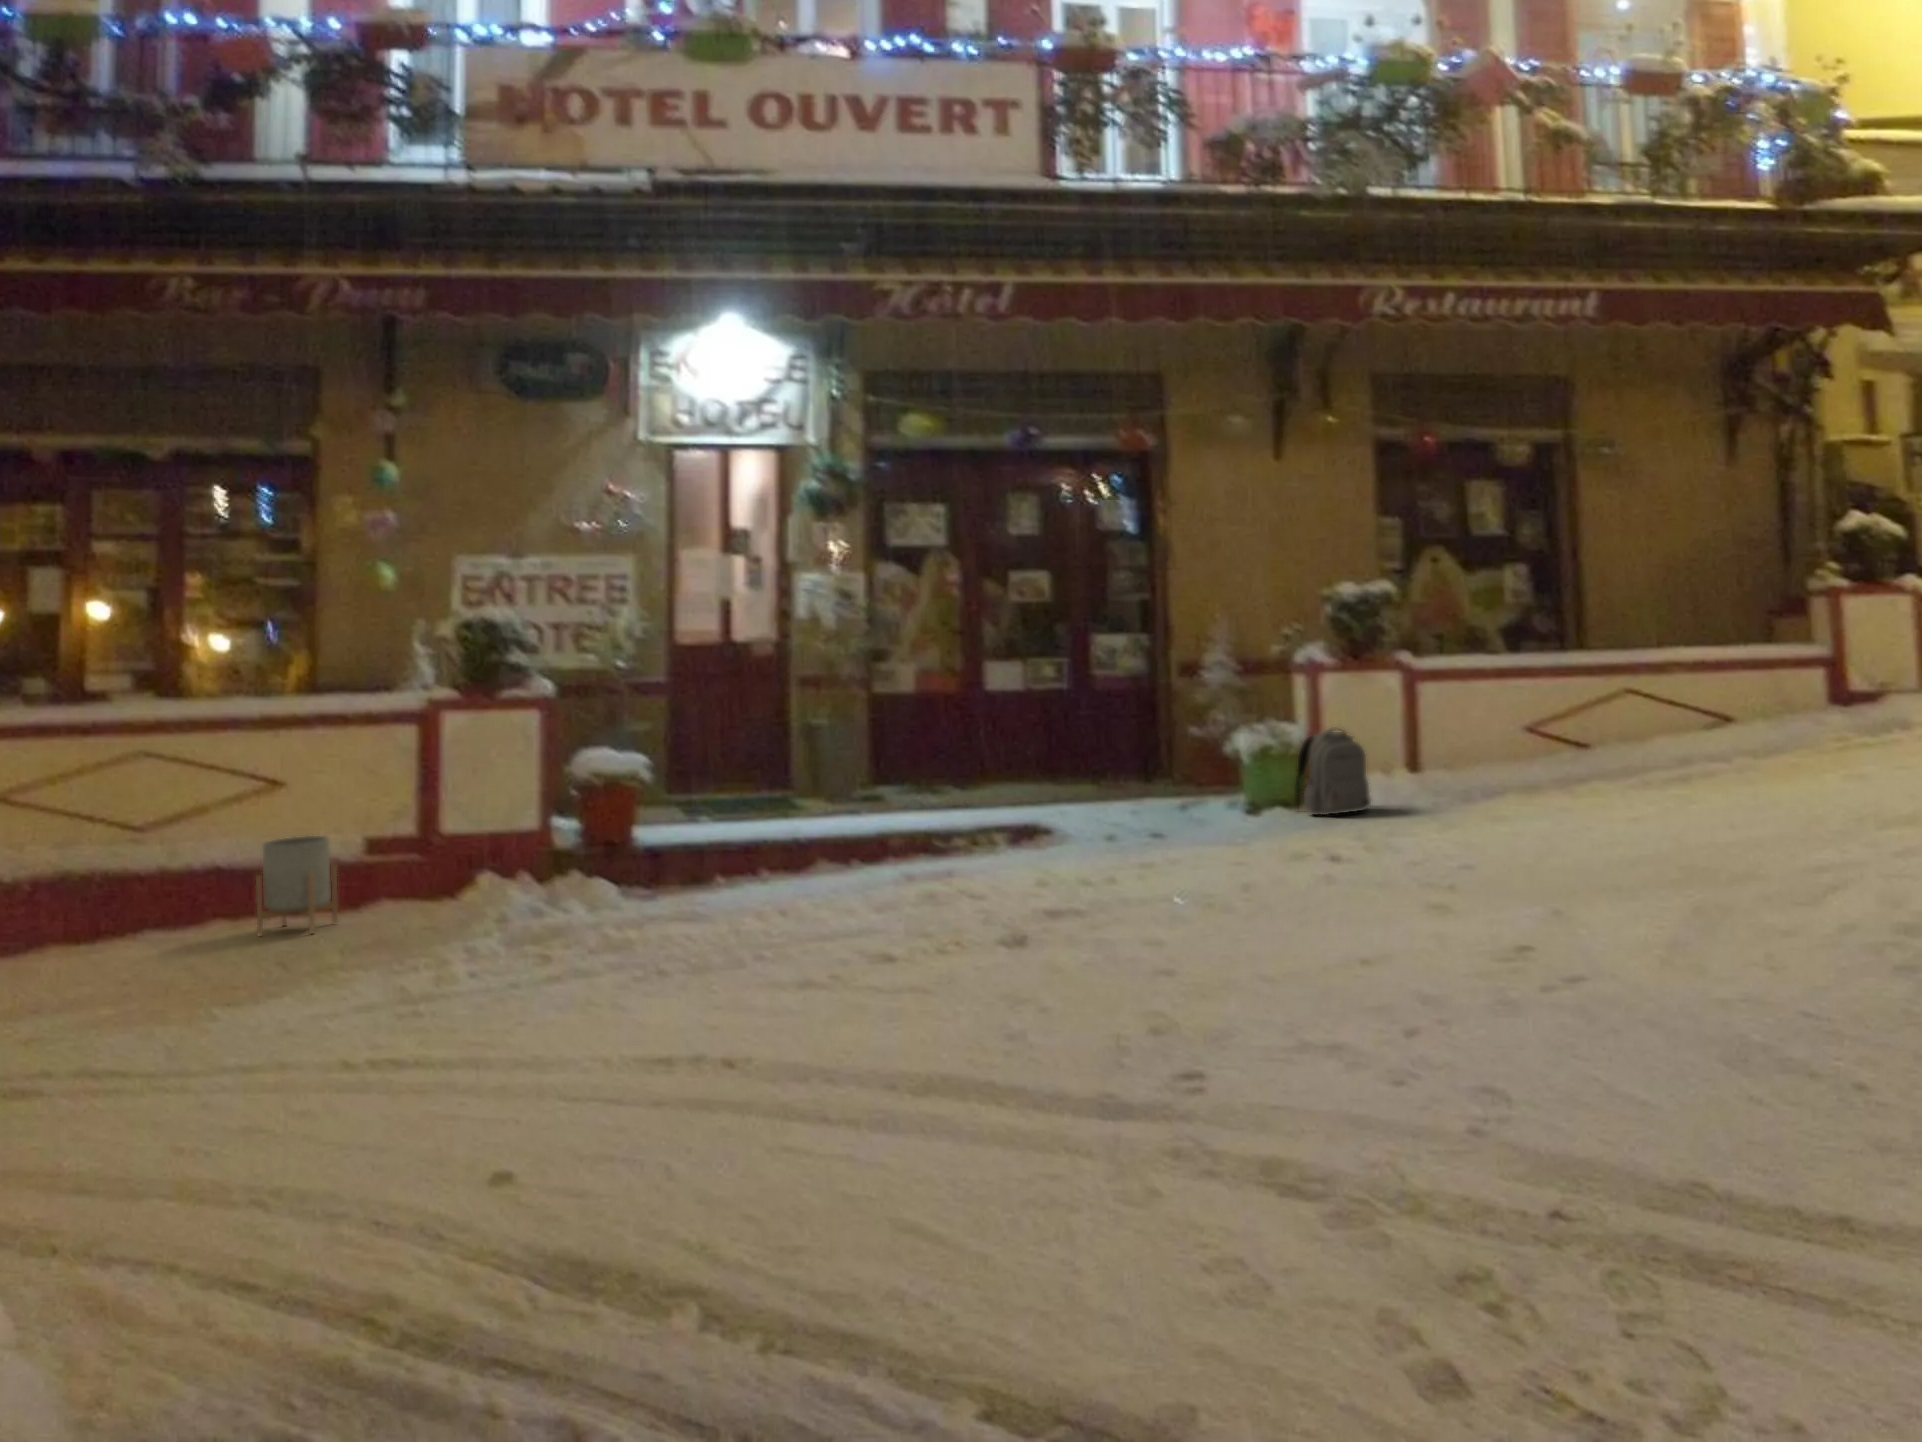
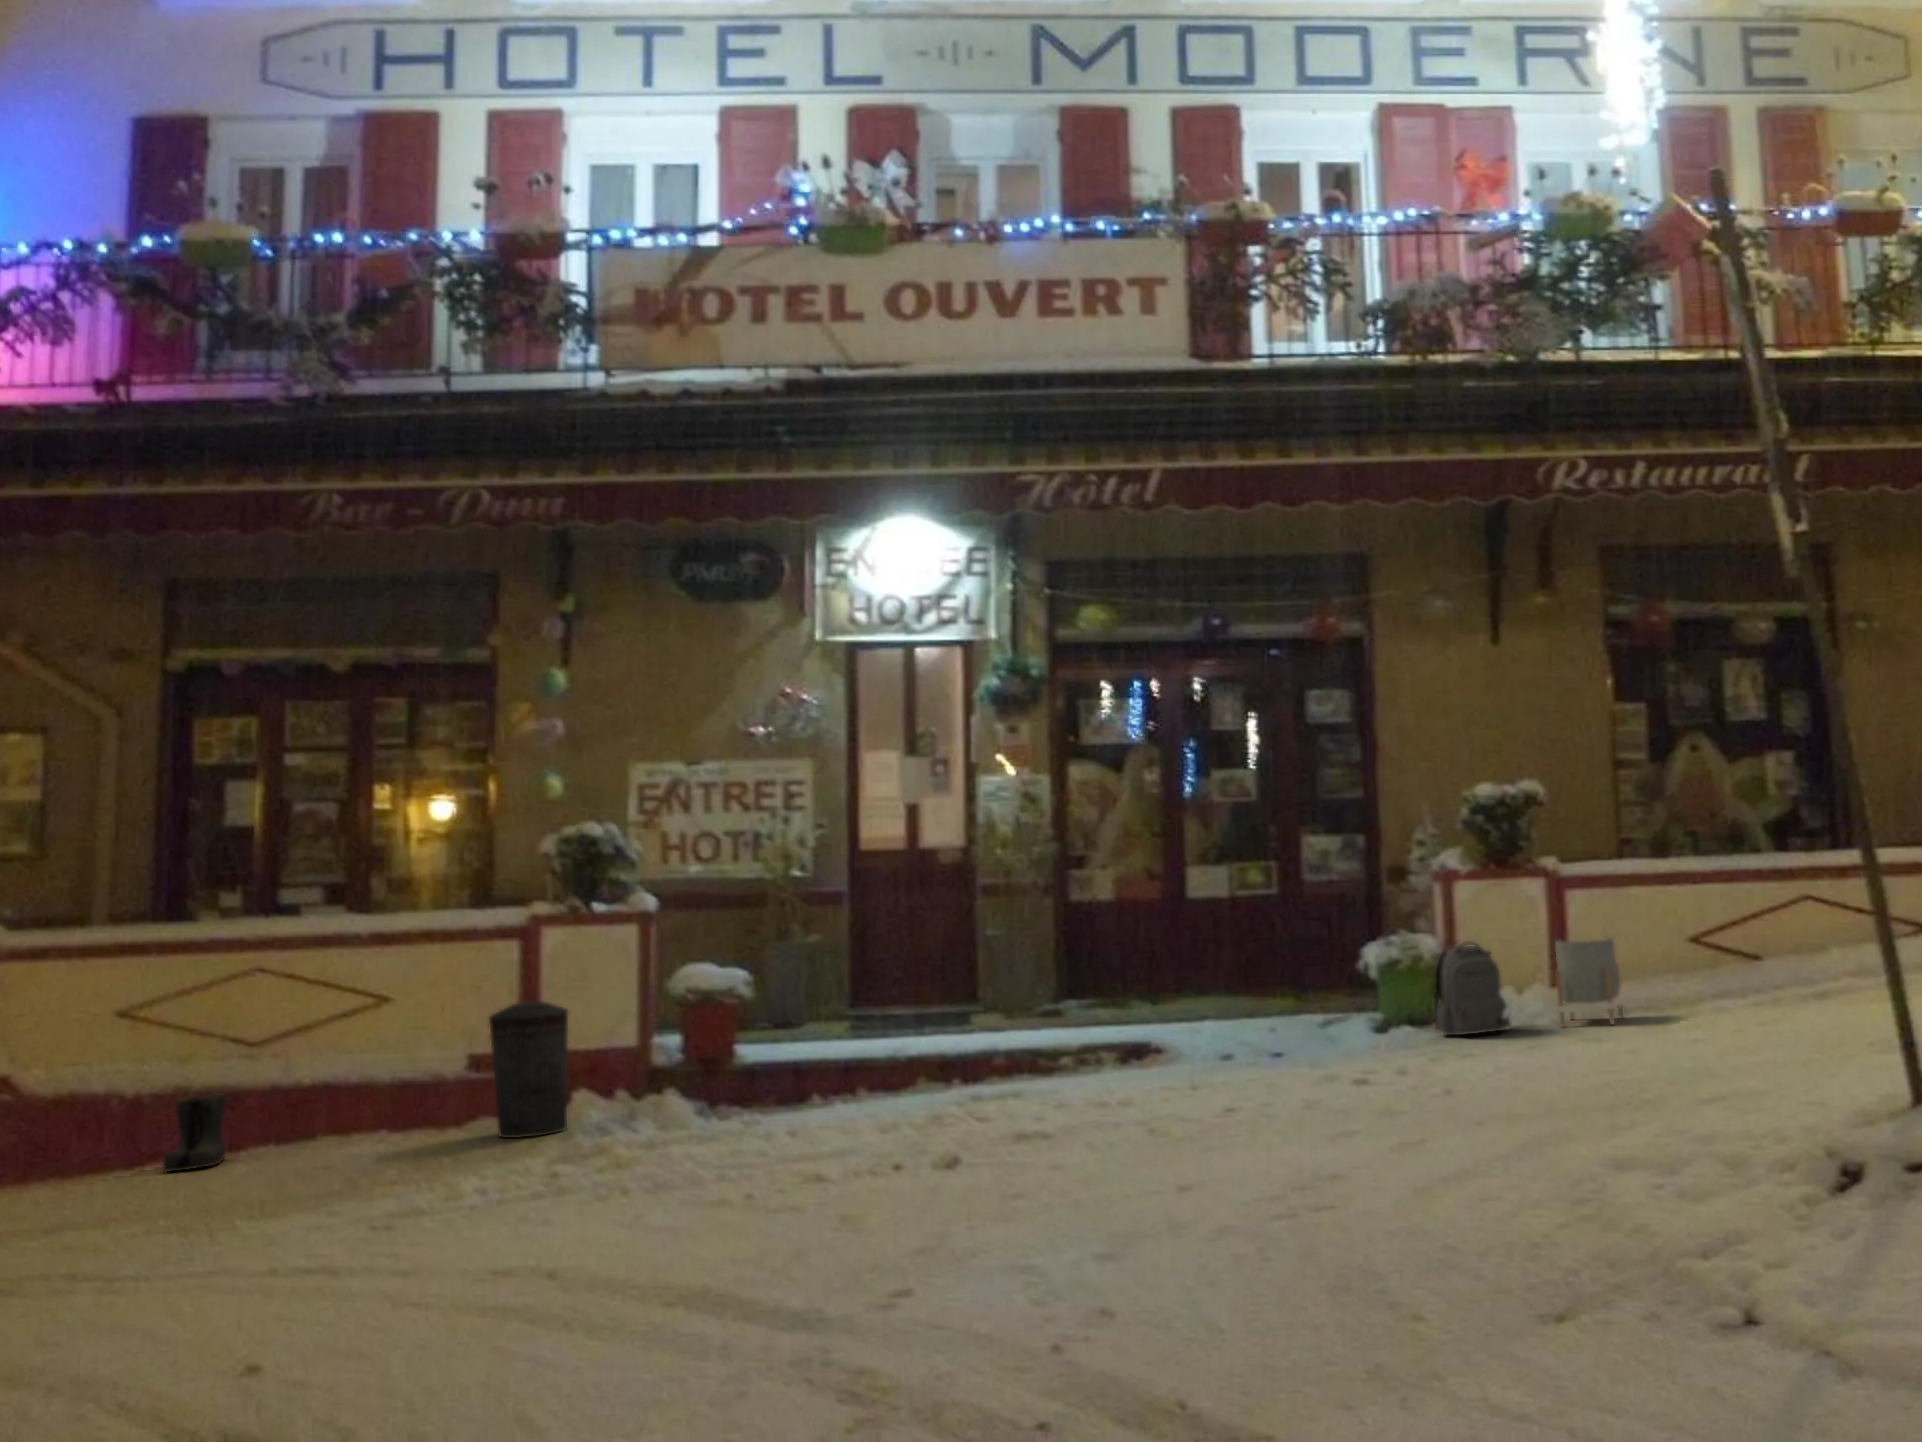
trash can: none [399,778,481,921] -> present [489,1001,568,1138]
planter: present [256,836,338,936] -> present [1555,937,1623,1026]
boots: none [56,880,120,960] -> present [163,1095,225,1171]

